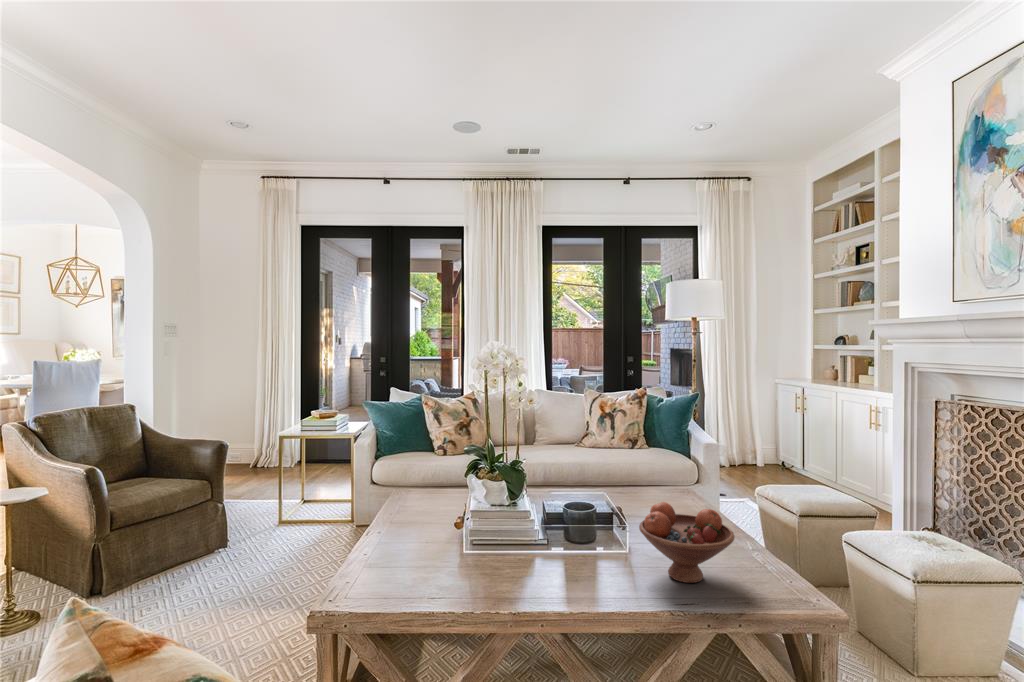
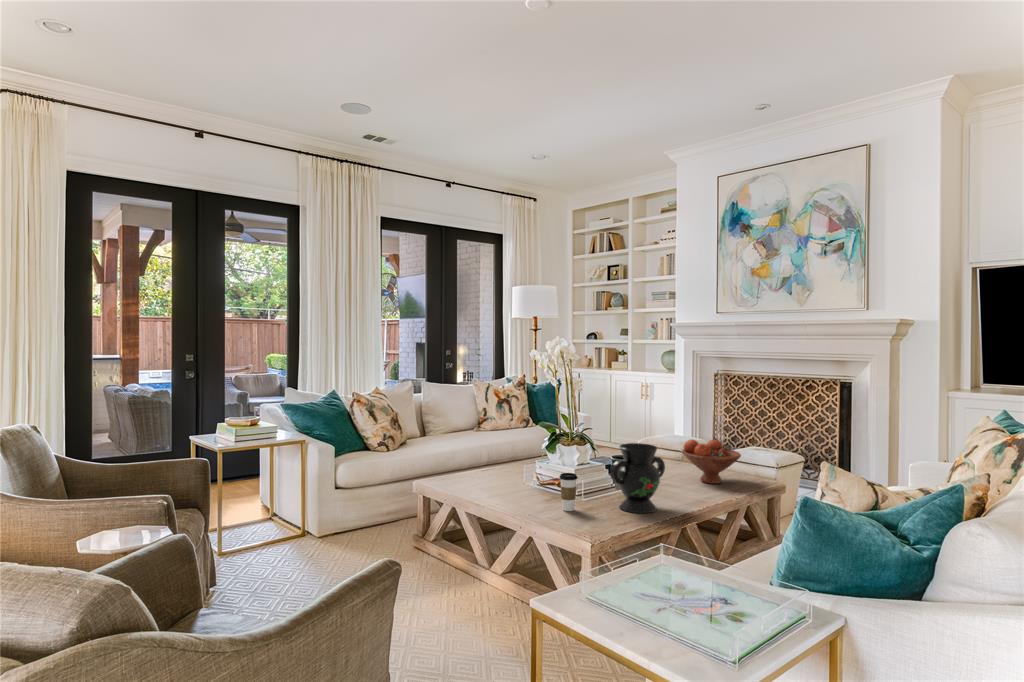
decorative vase: none [431,490,523,597] -> present [610,443,665,513]
coffee cup: none [395,513,418,564] -> present [559,473,578,511]

